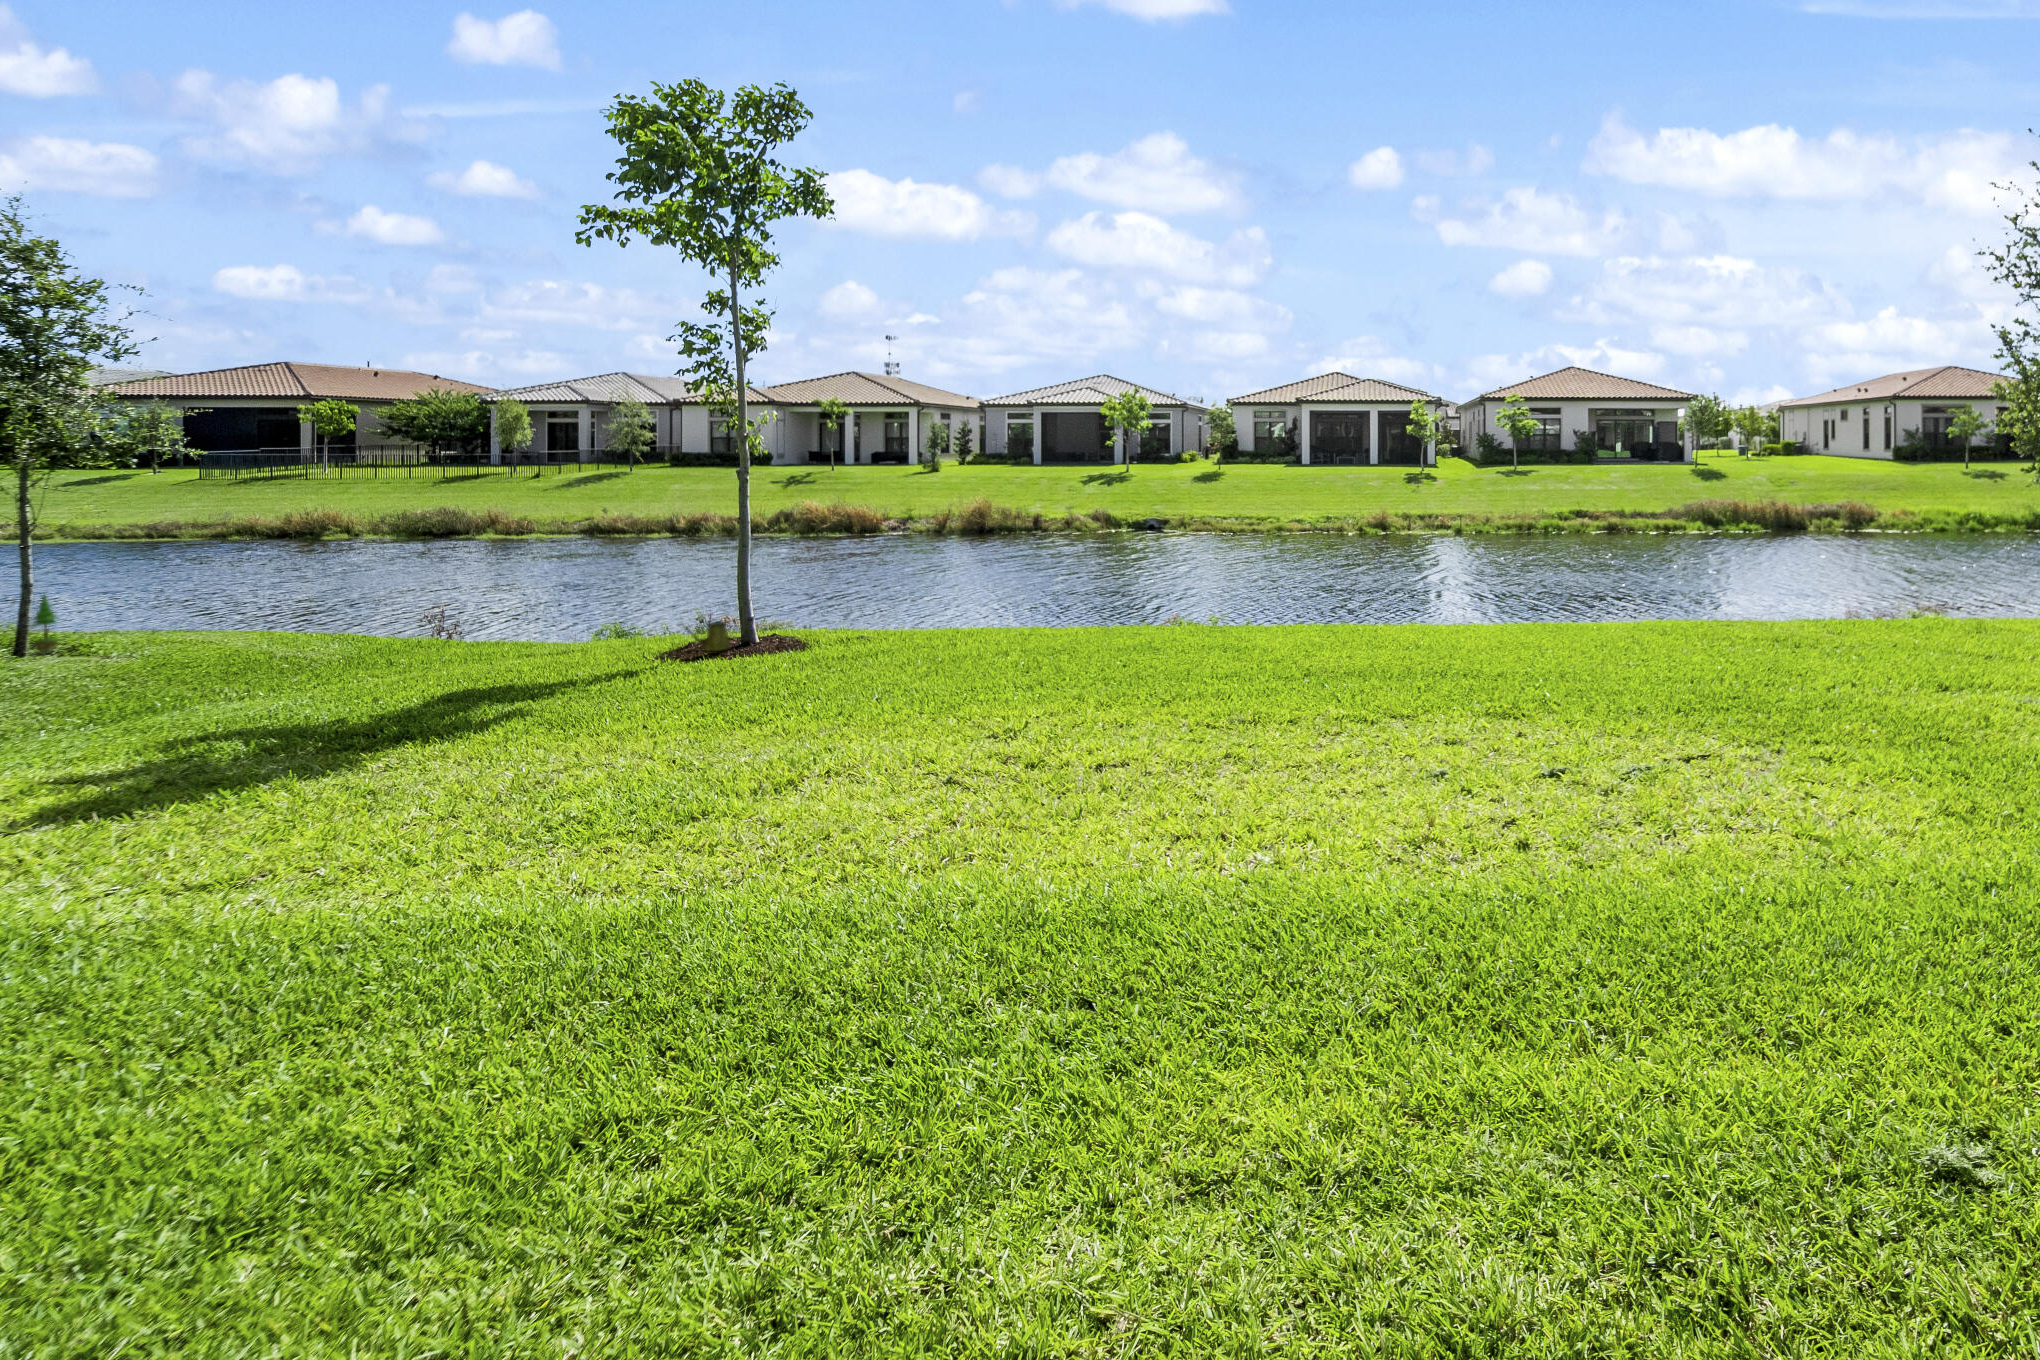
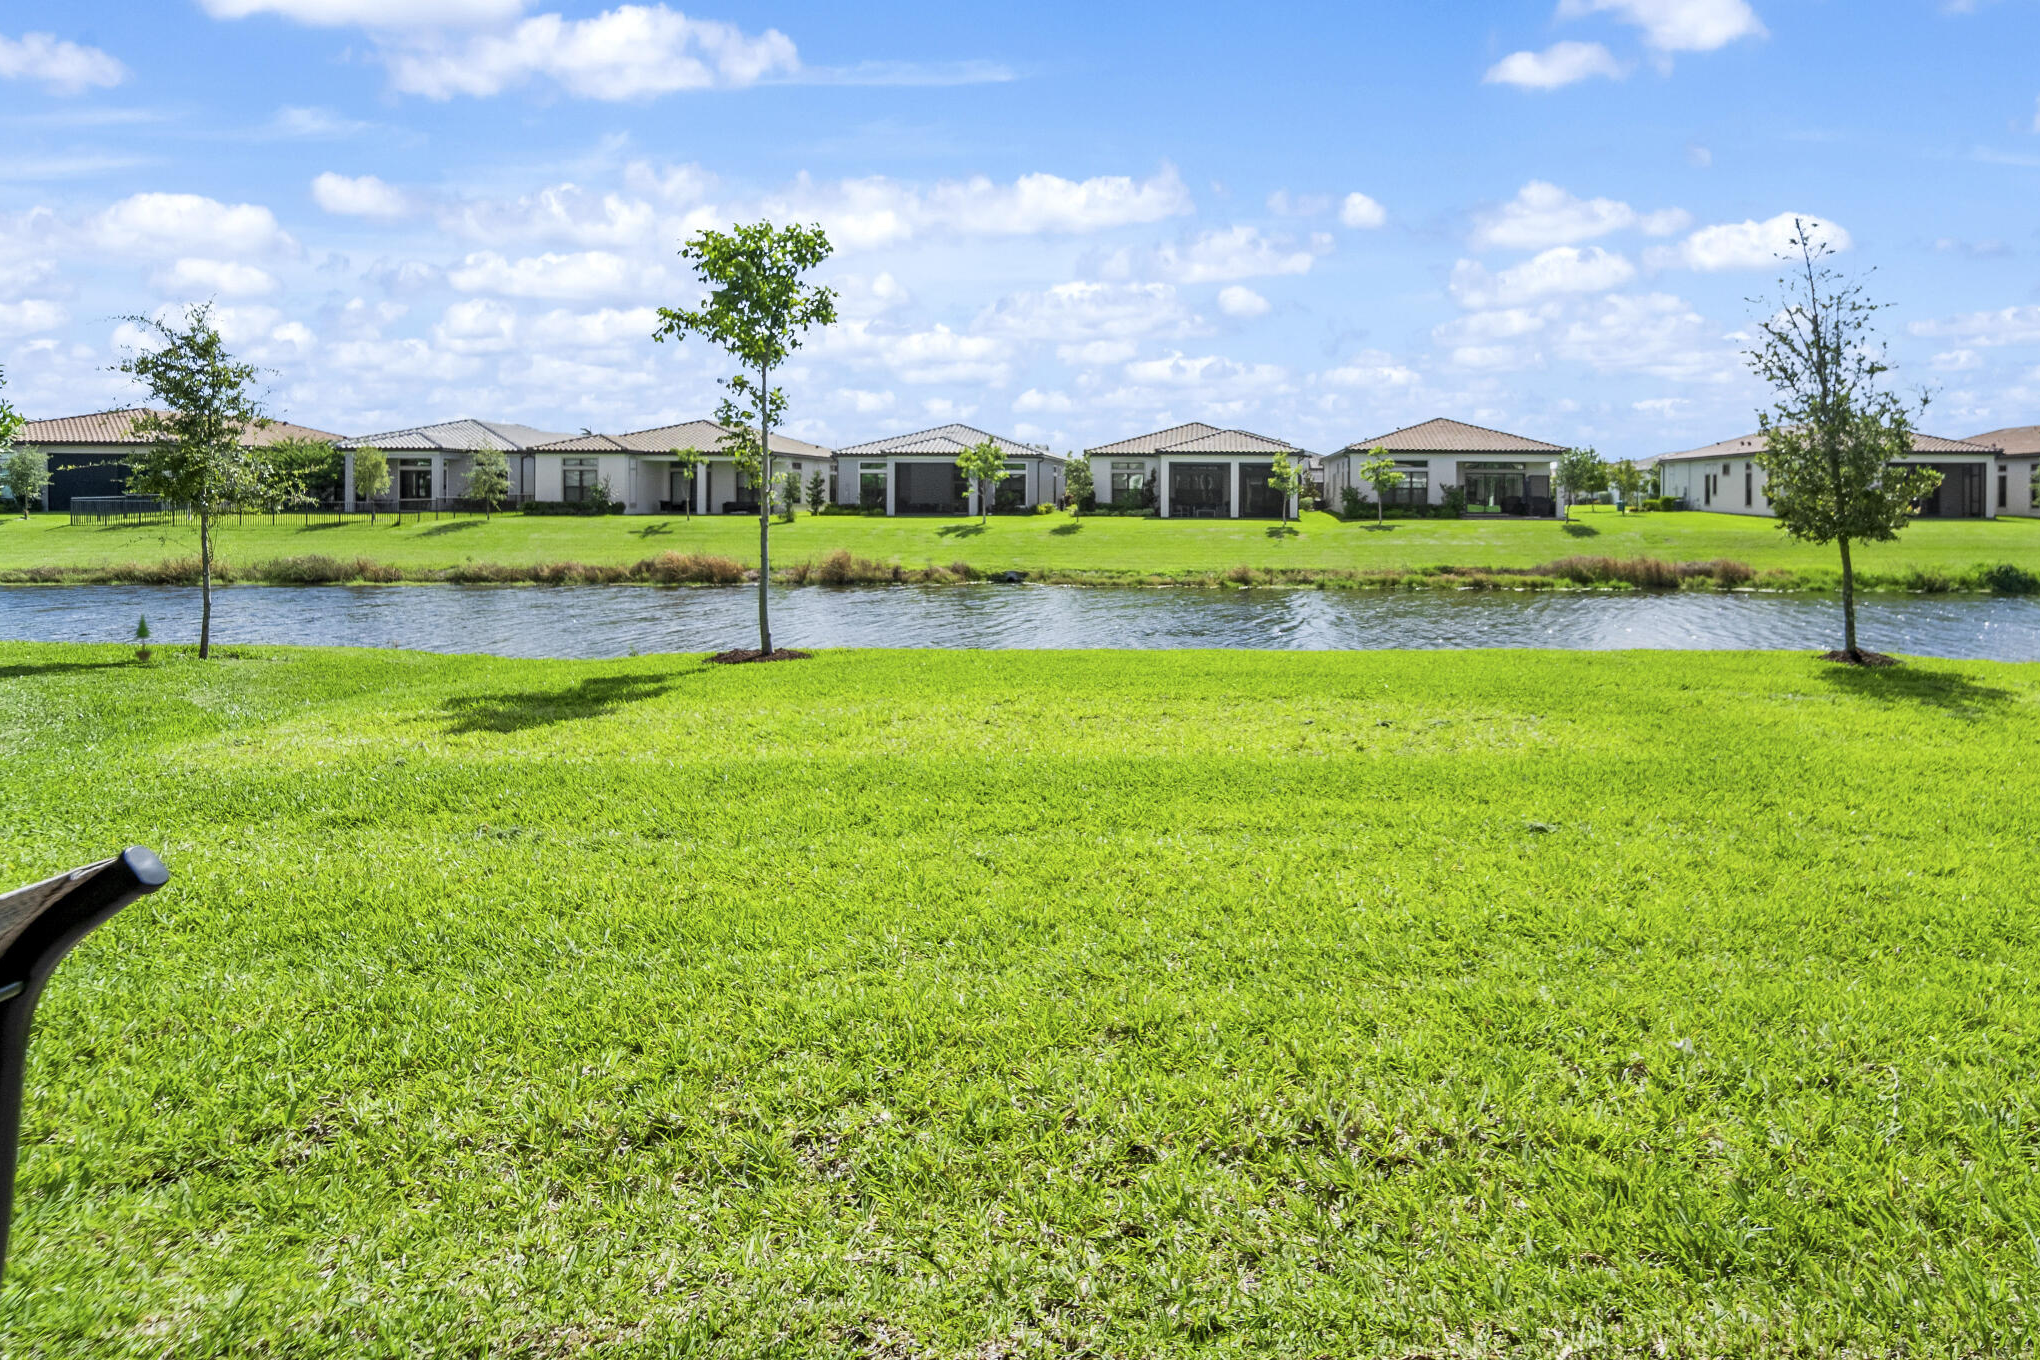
watering can: present [686,621,731,651] -> none [652,640,698,665]

